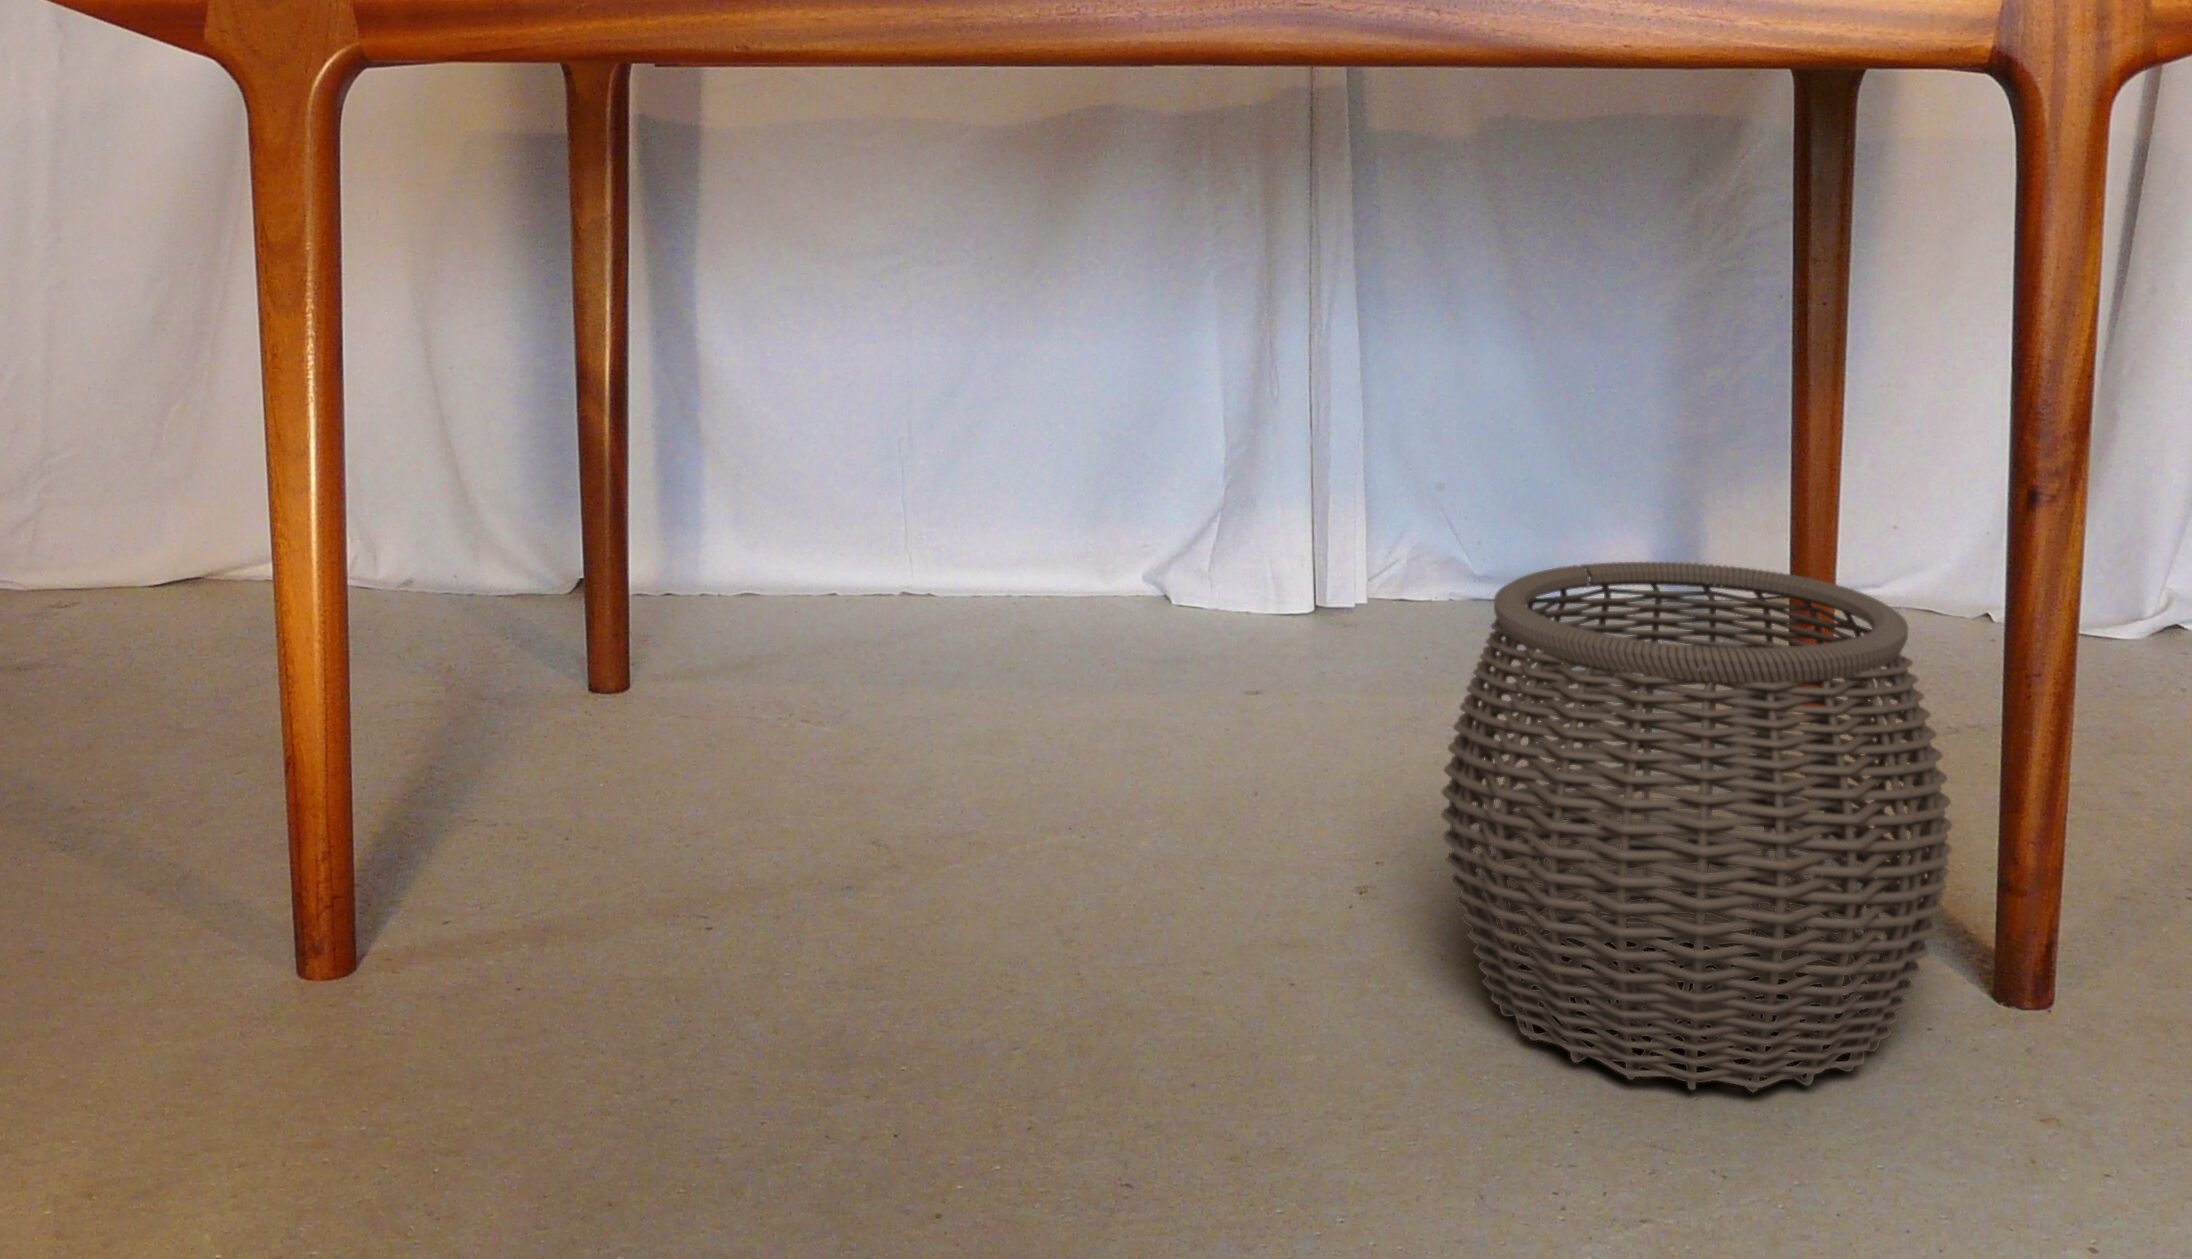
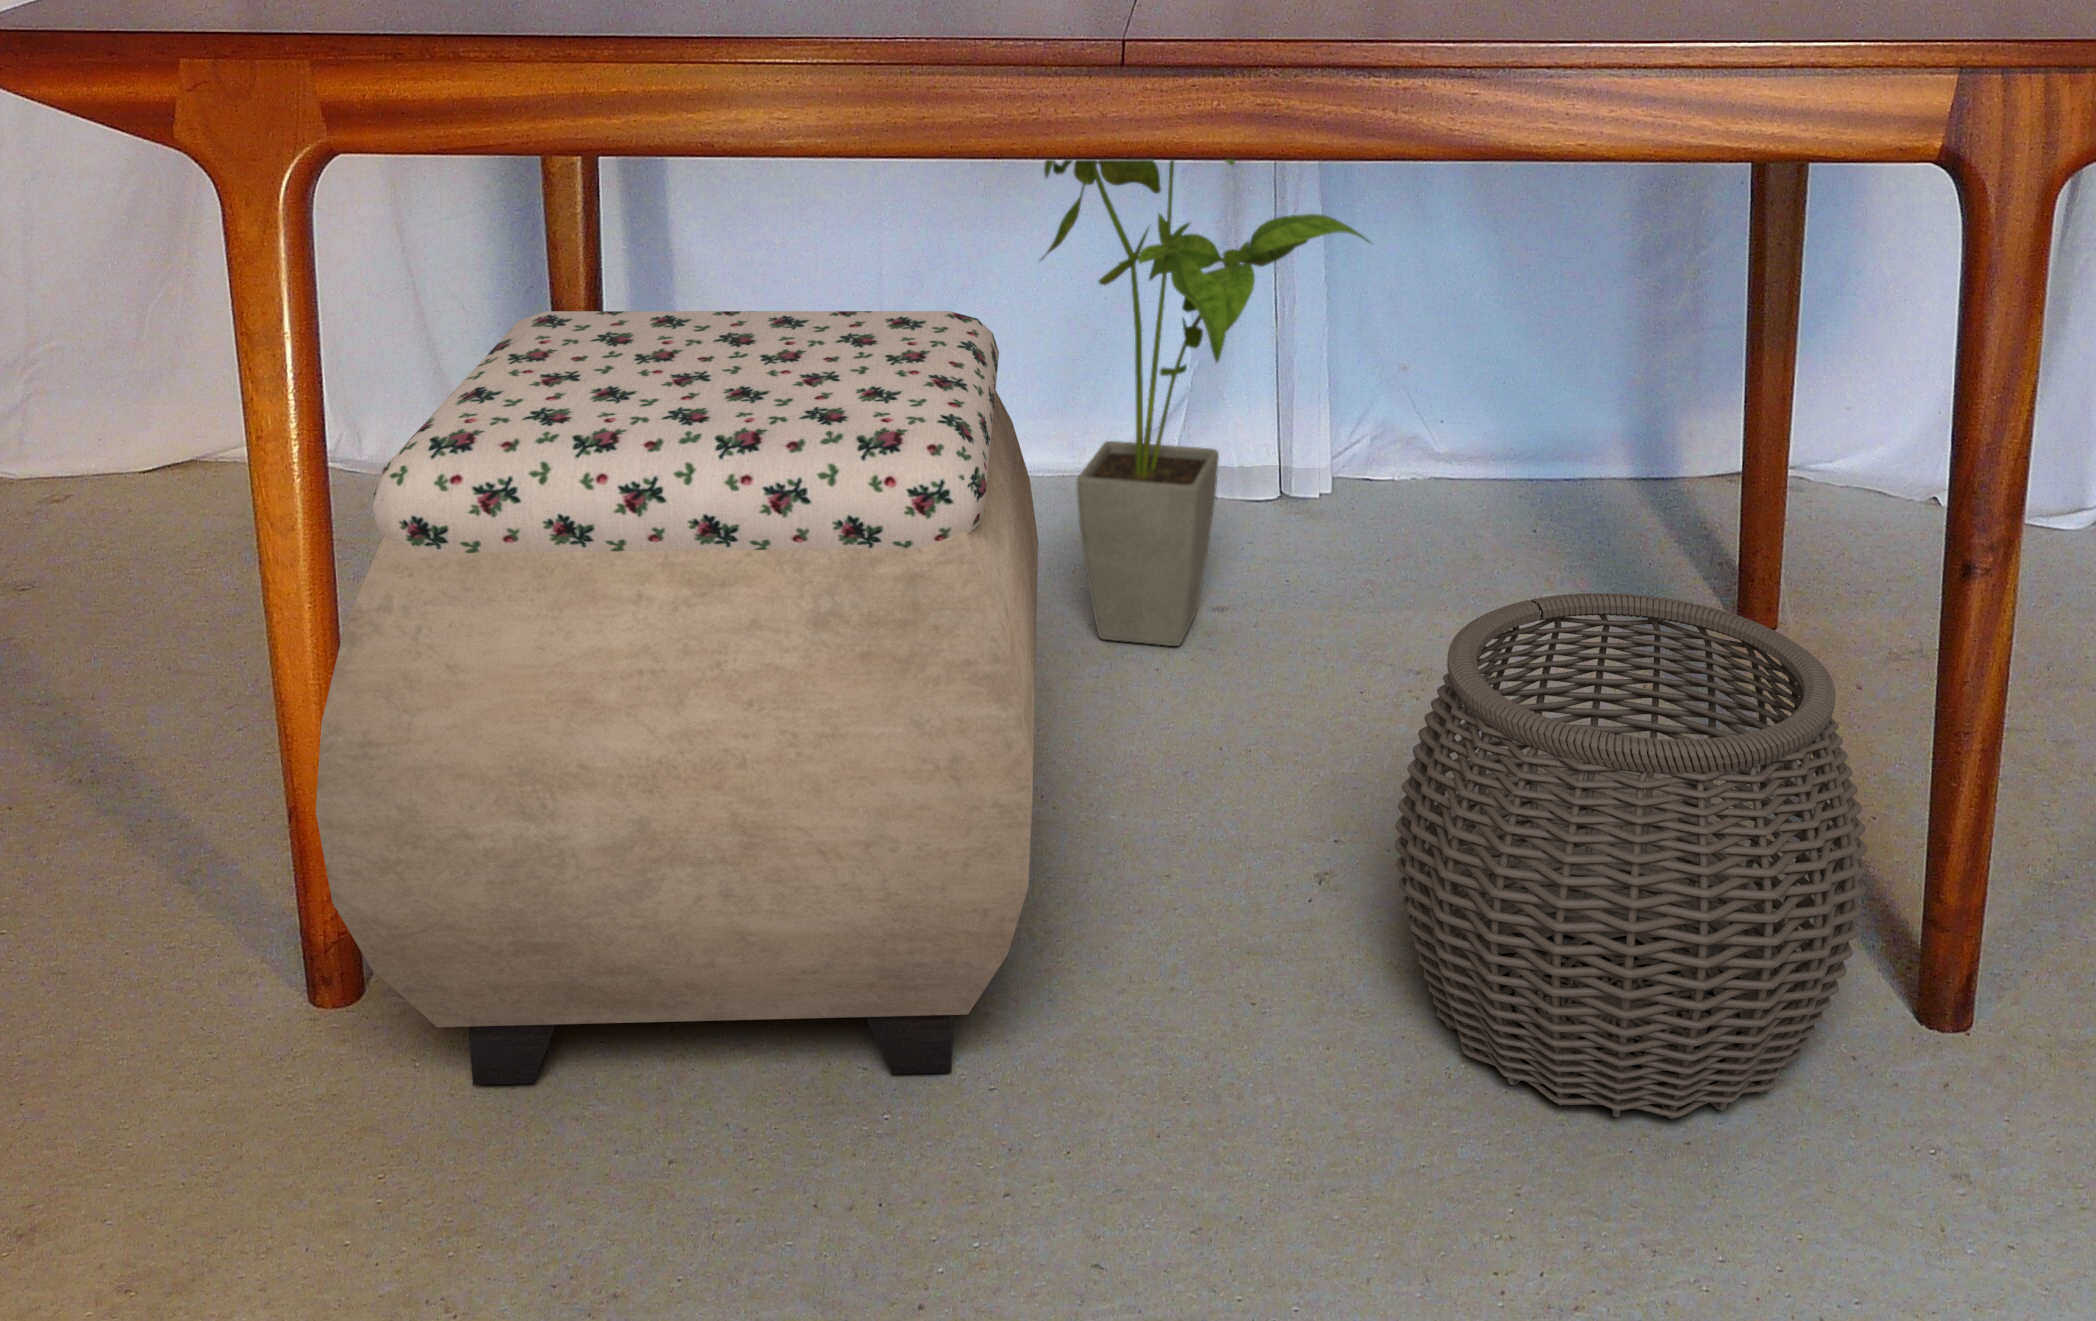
house plant: none [1068,82,1405,716] -> present [1041,158,1369,646]
ottoman: none [294,283,1065,1054] -> present [316,311,1038,1085]

